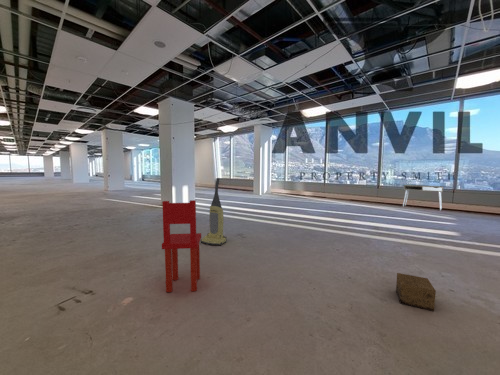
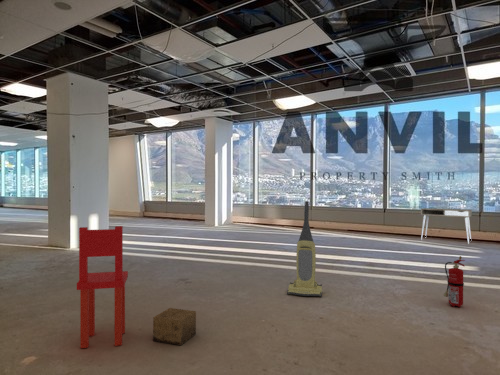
vacuum cleaner: present [200,179,227,245] -> present [287,201,322,297]
fire extinguisher: none [448,227,474,268] -> present [444,256,464,307]
cardboard box: present [396,273,436,311] -> present [153,308,196,345]

